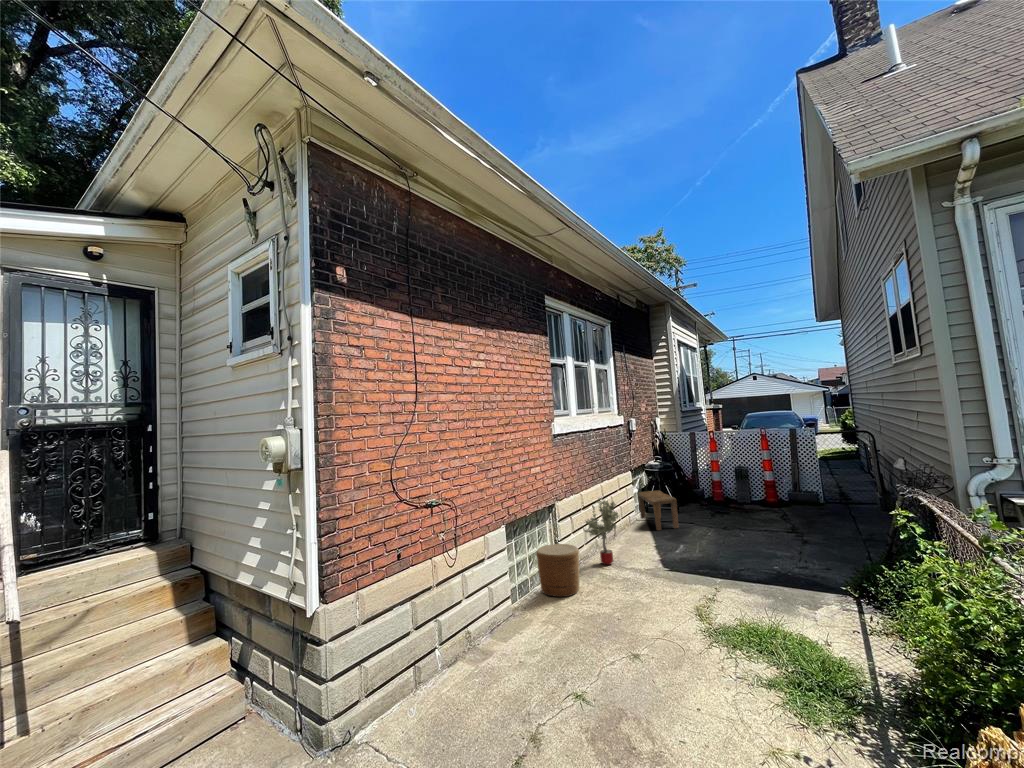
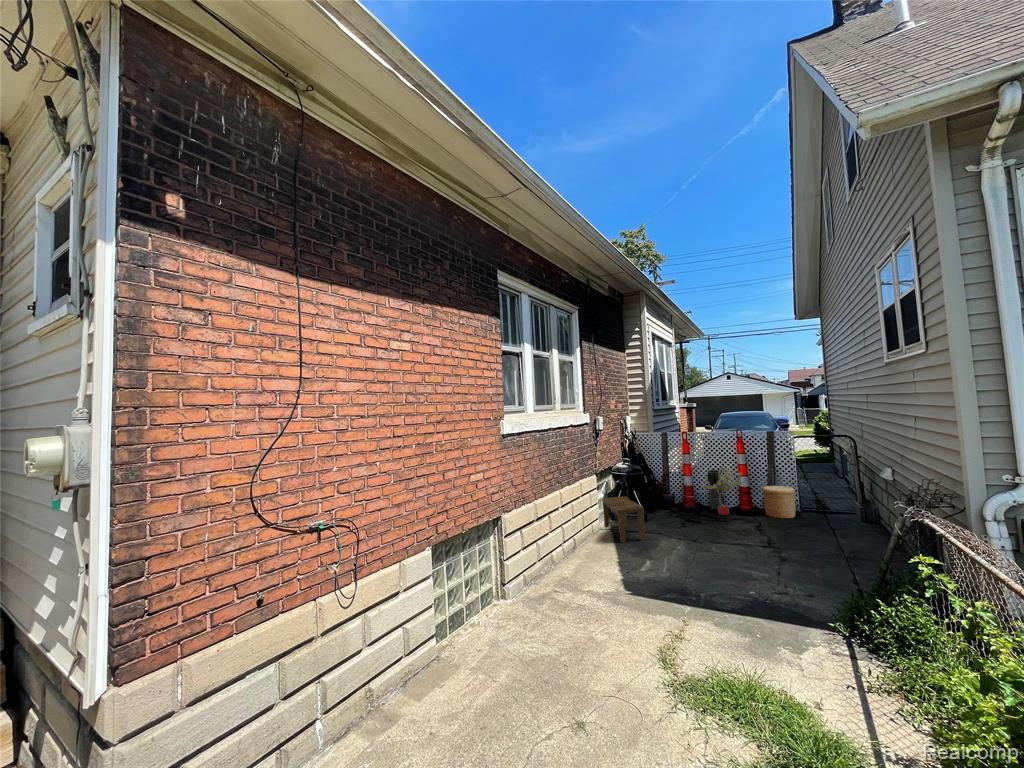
potted tree: present [585,498,619,565] -> present [702,466,743,516]
woven basket: present [536,544,580,597] -> present [762,486,796,518]

